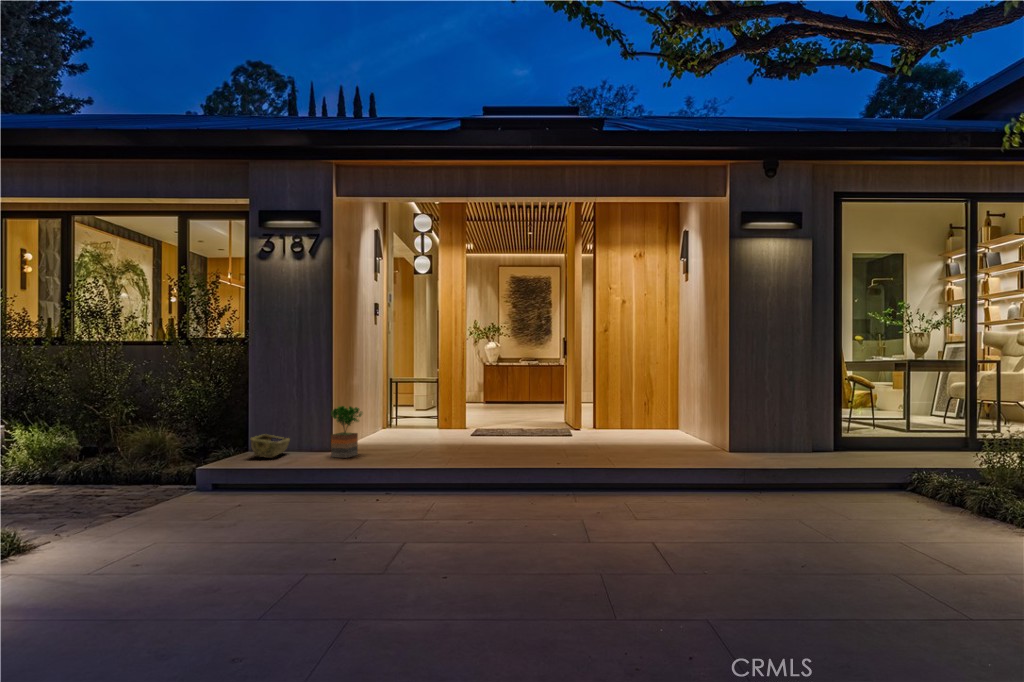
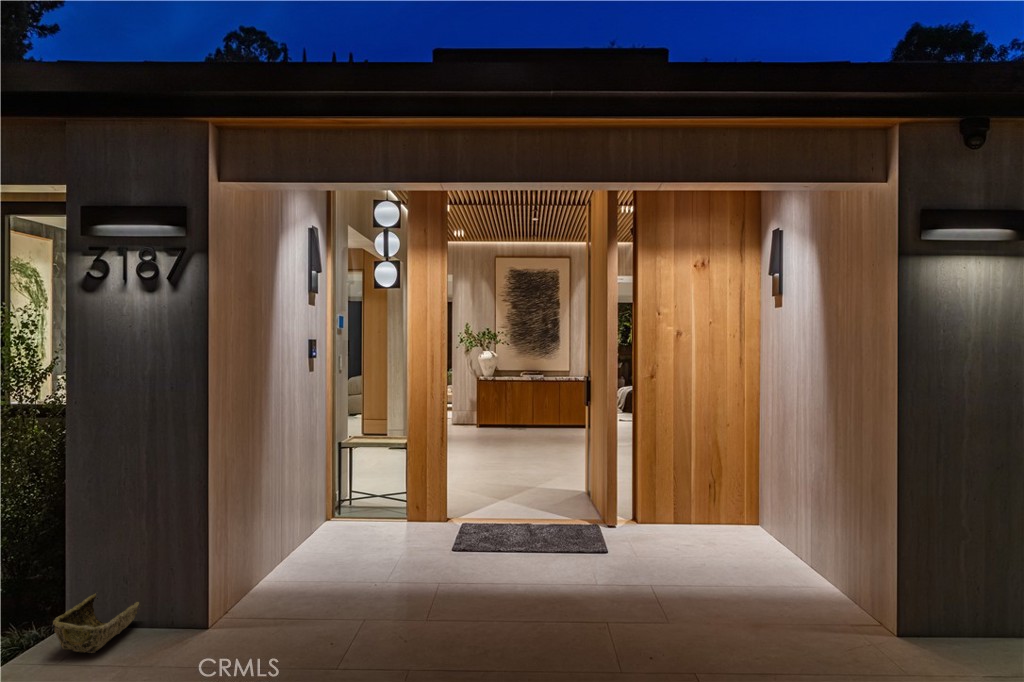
potted tree: present [331,406,362,458] -> none [200,547,265,648]

